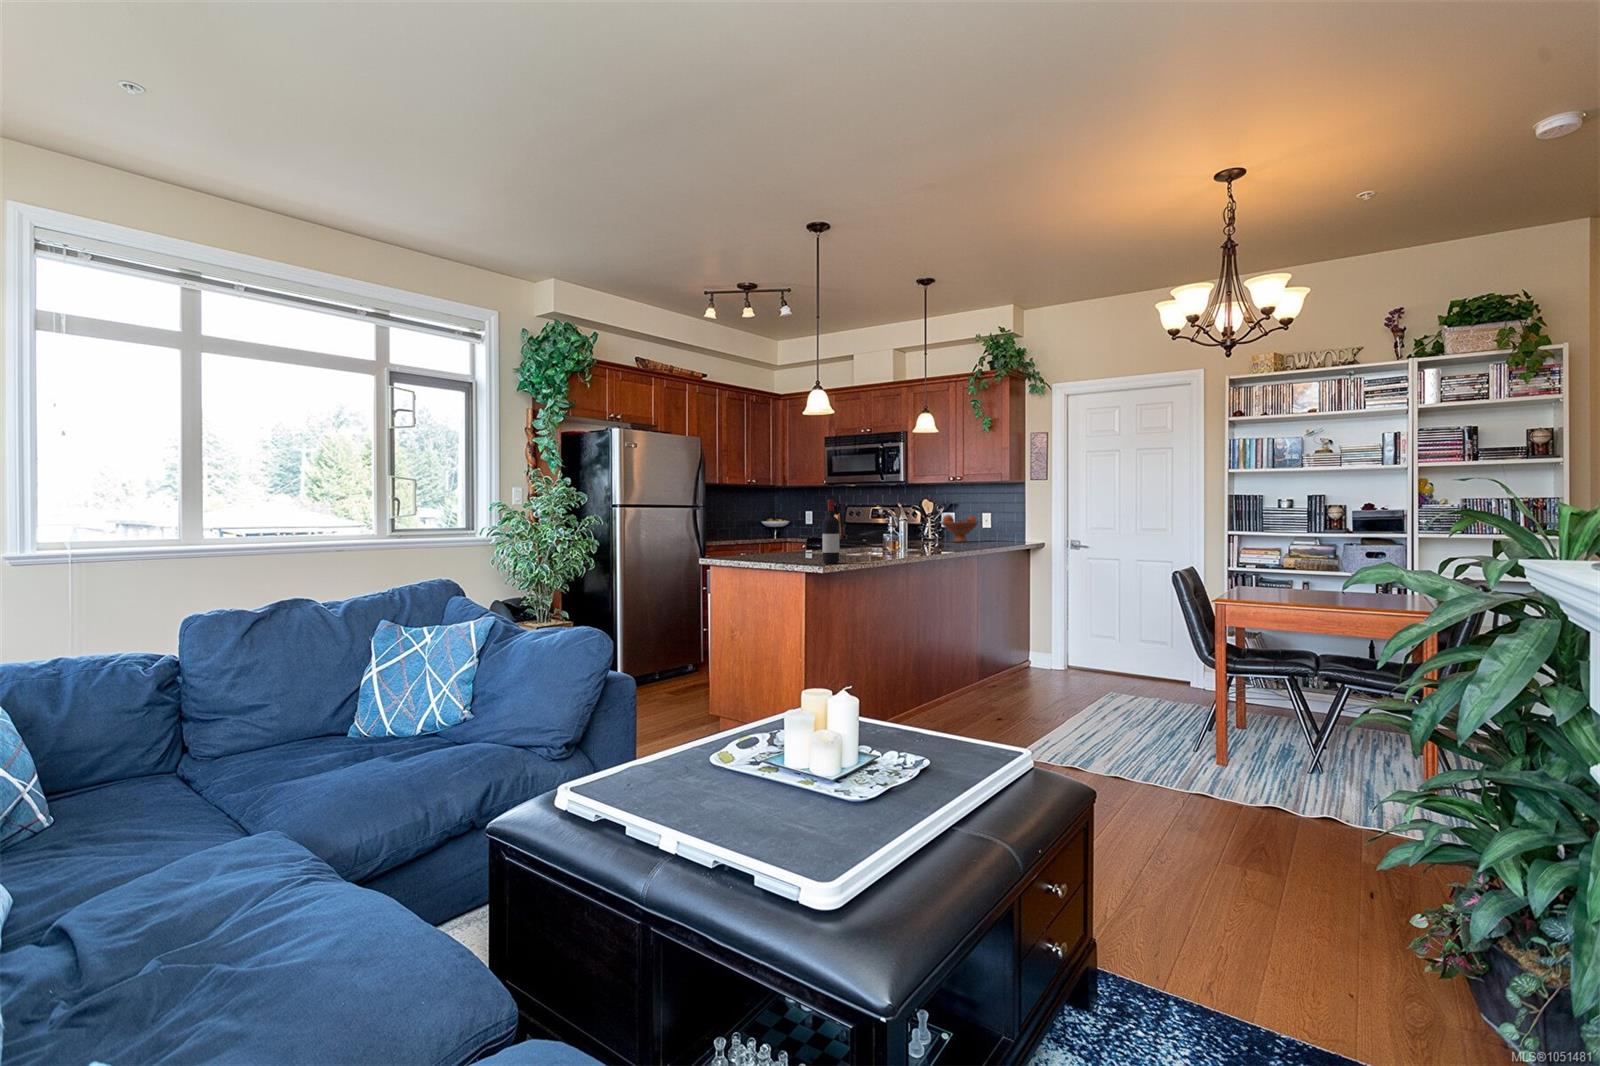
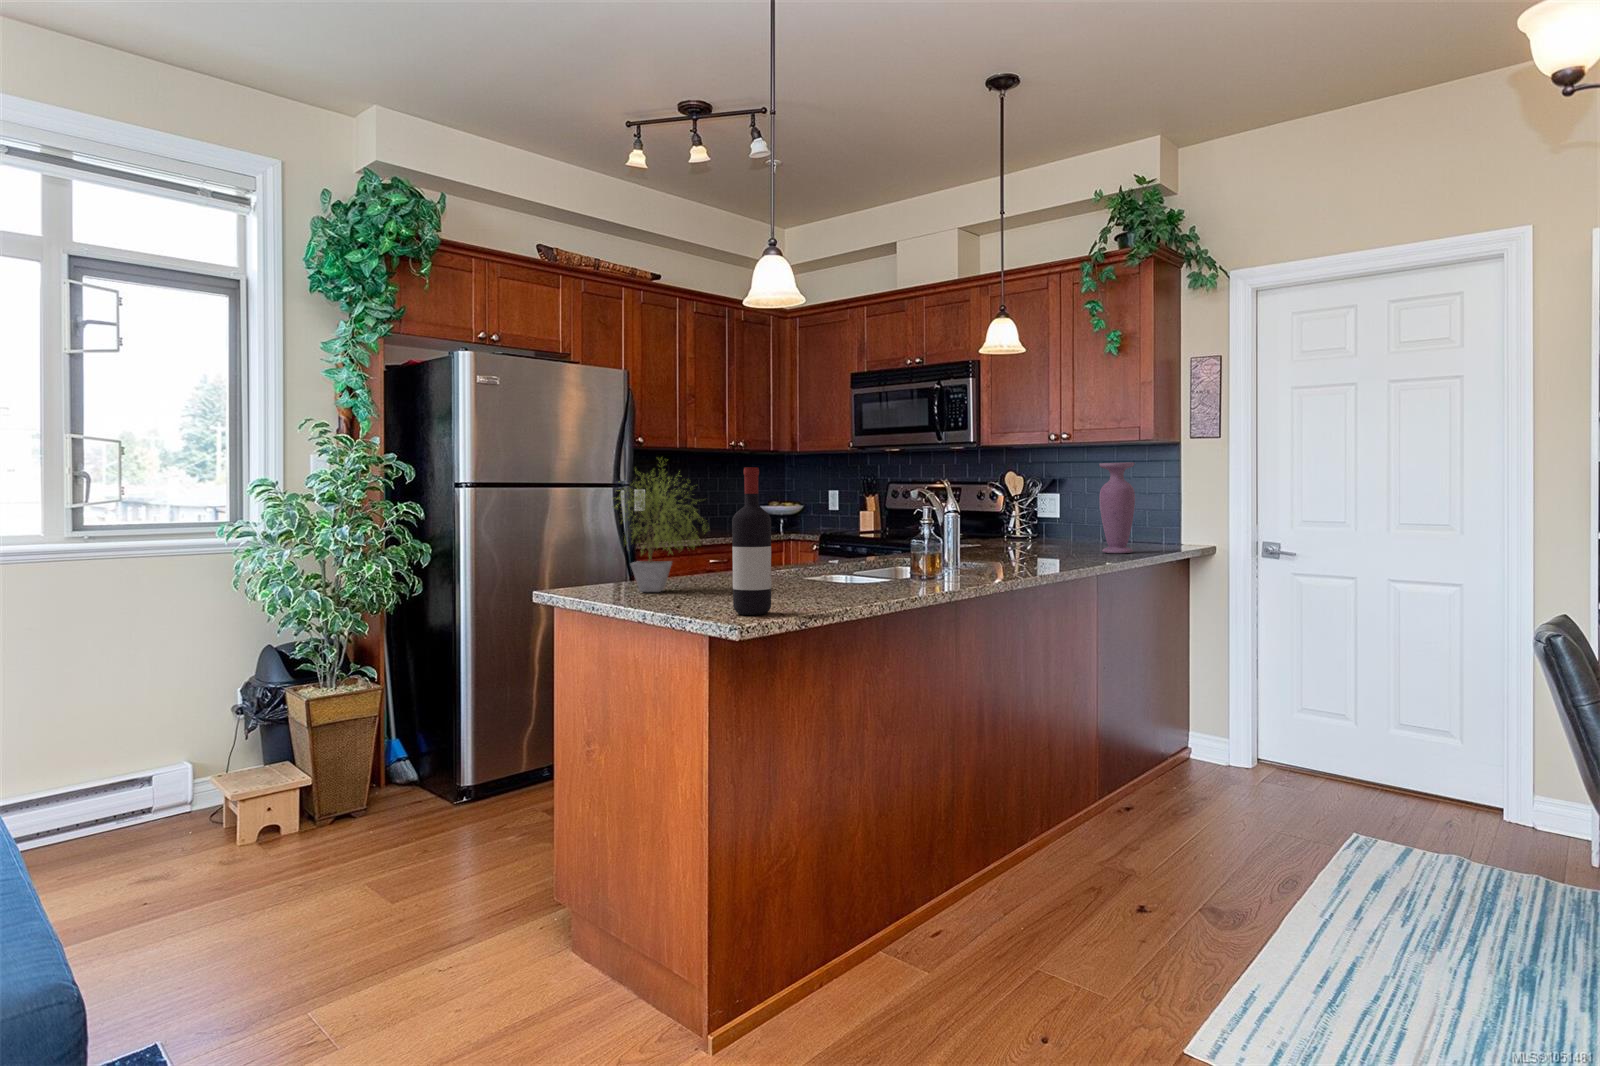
potted plant: none [741,493,792,560] -> present [612,464,707,592]
vase: none [979,495,998,546] -> present [1099,462,1135,553]
fruit bowl: present [942,515,978,542] -> none [1035,496,1099,542]

